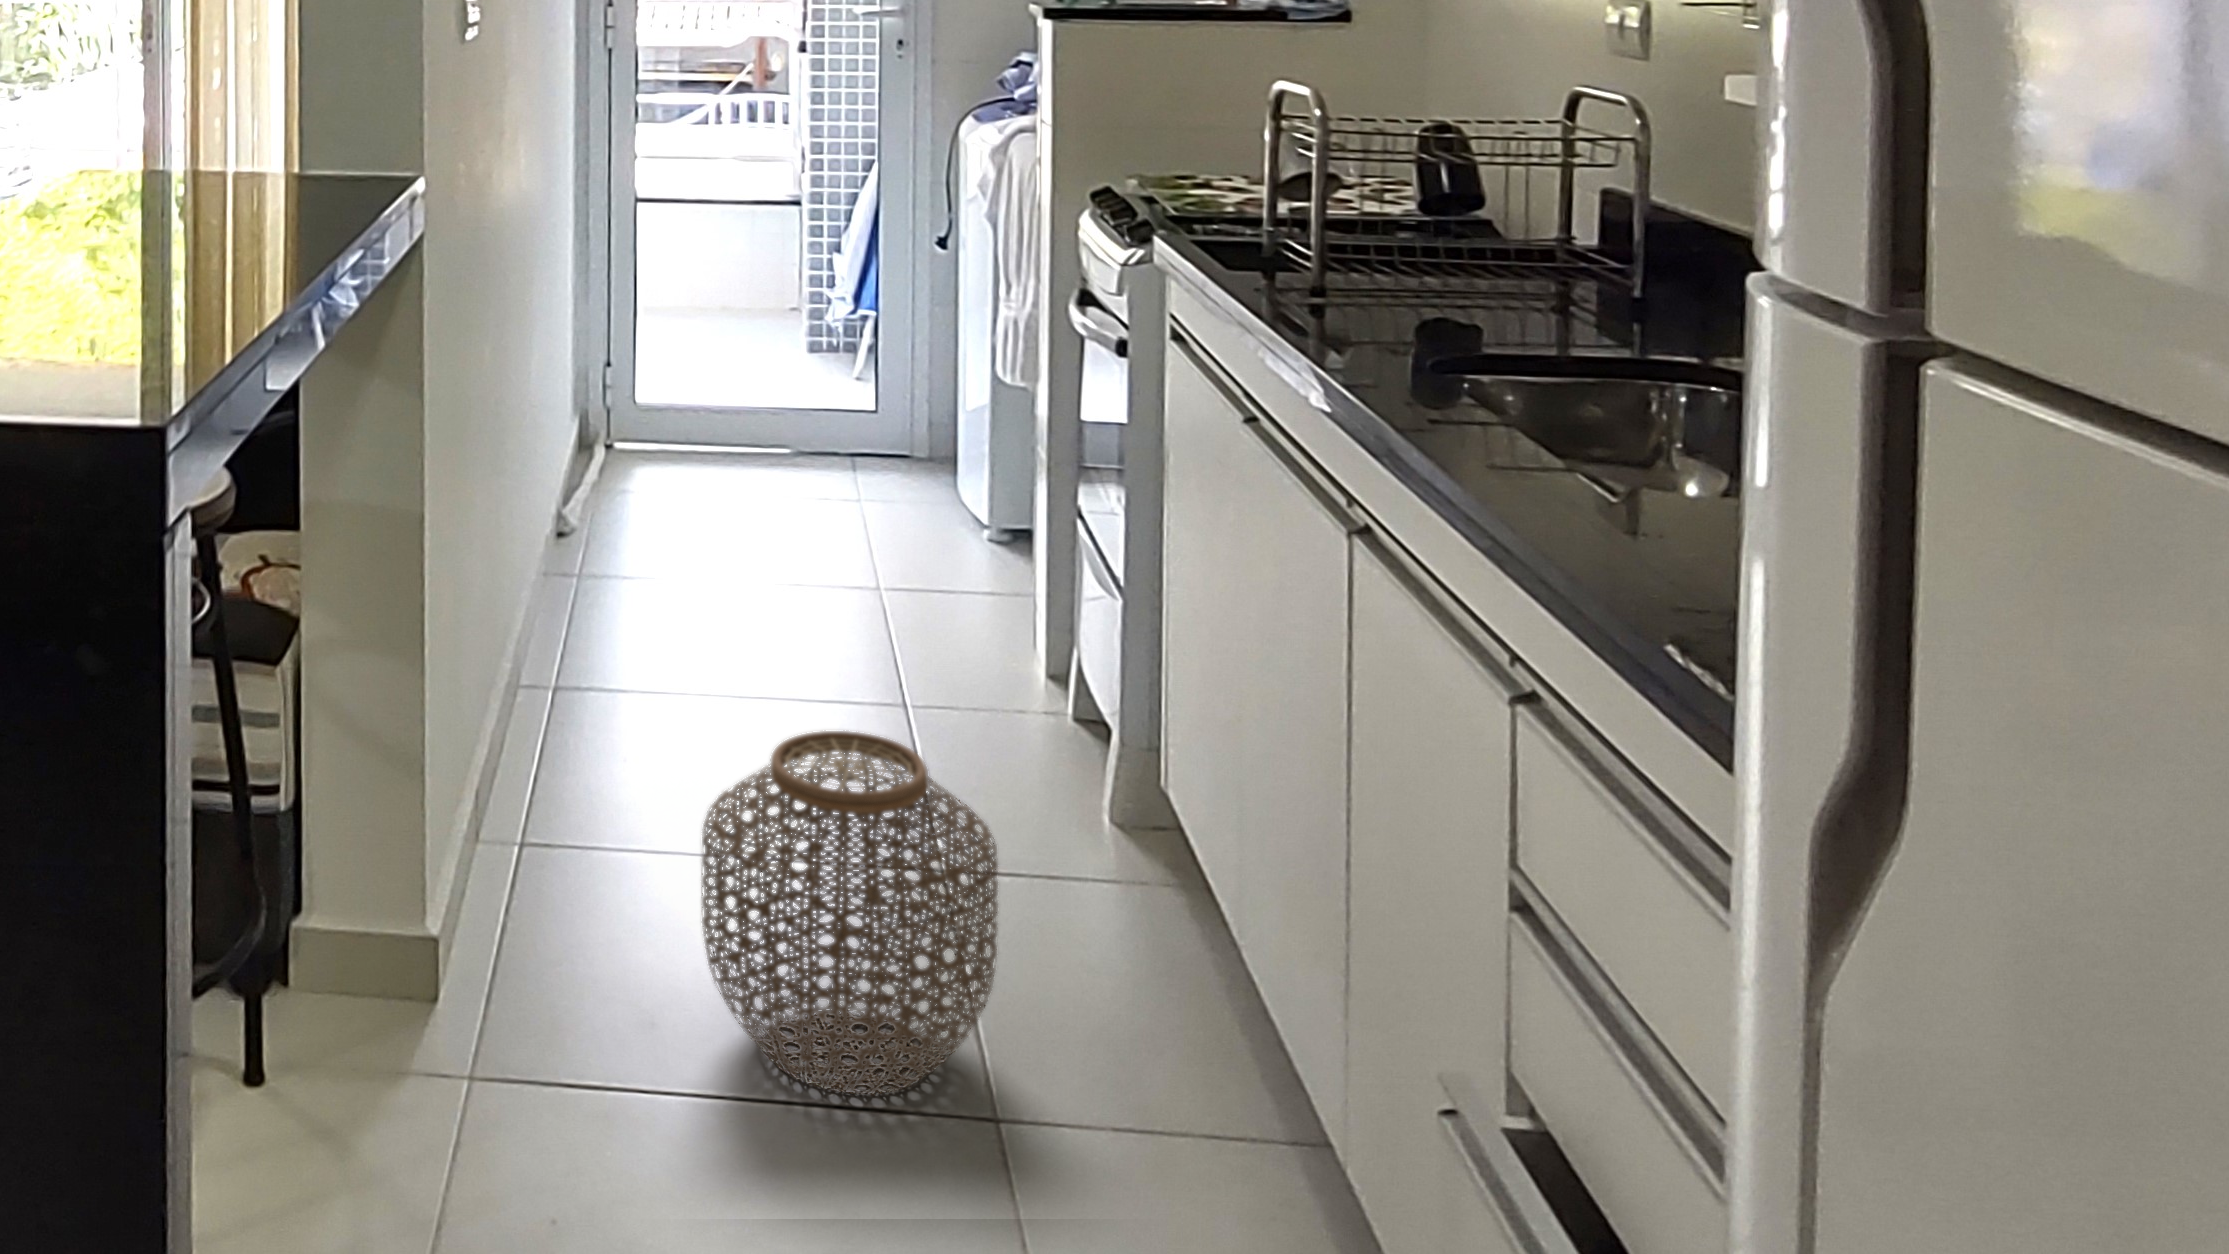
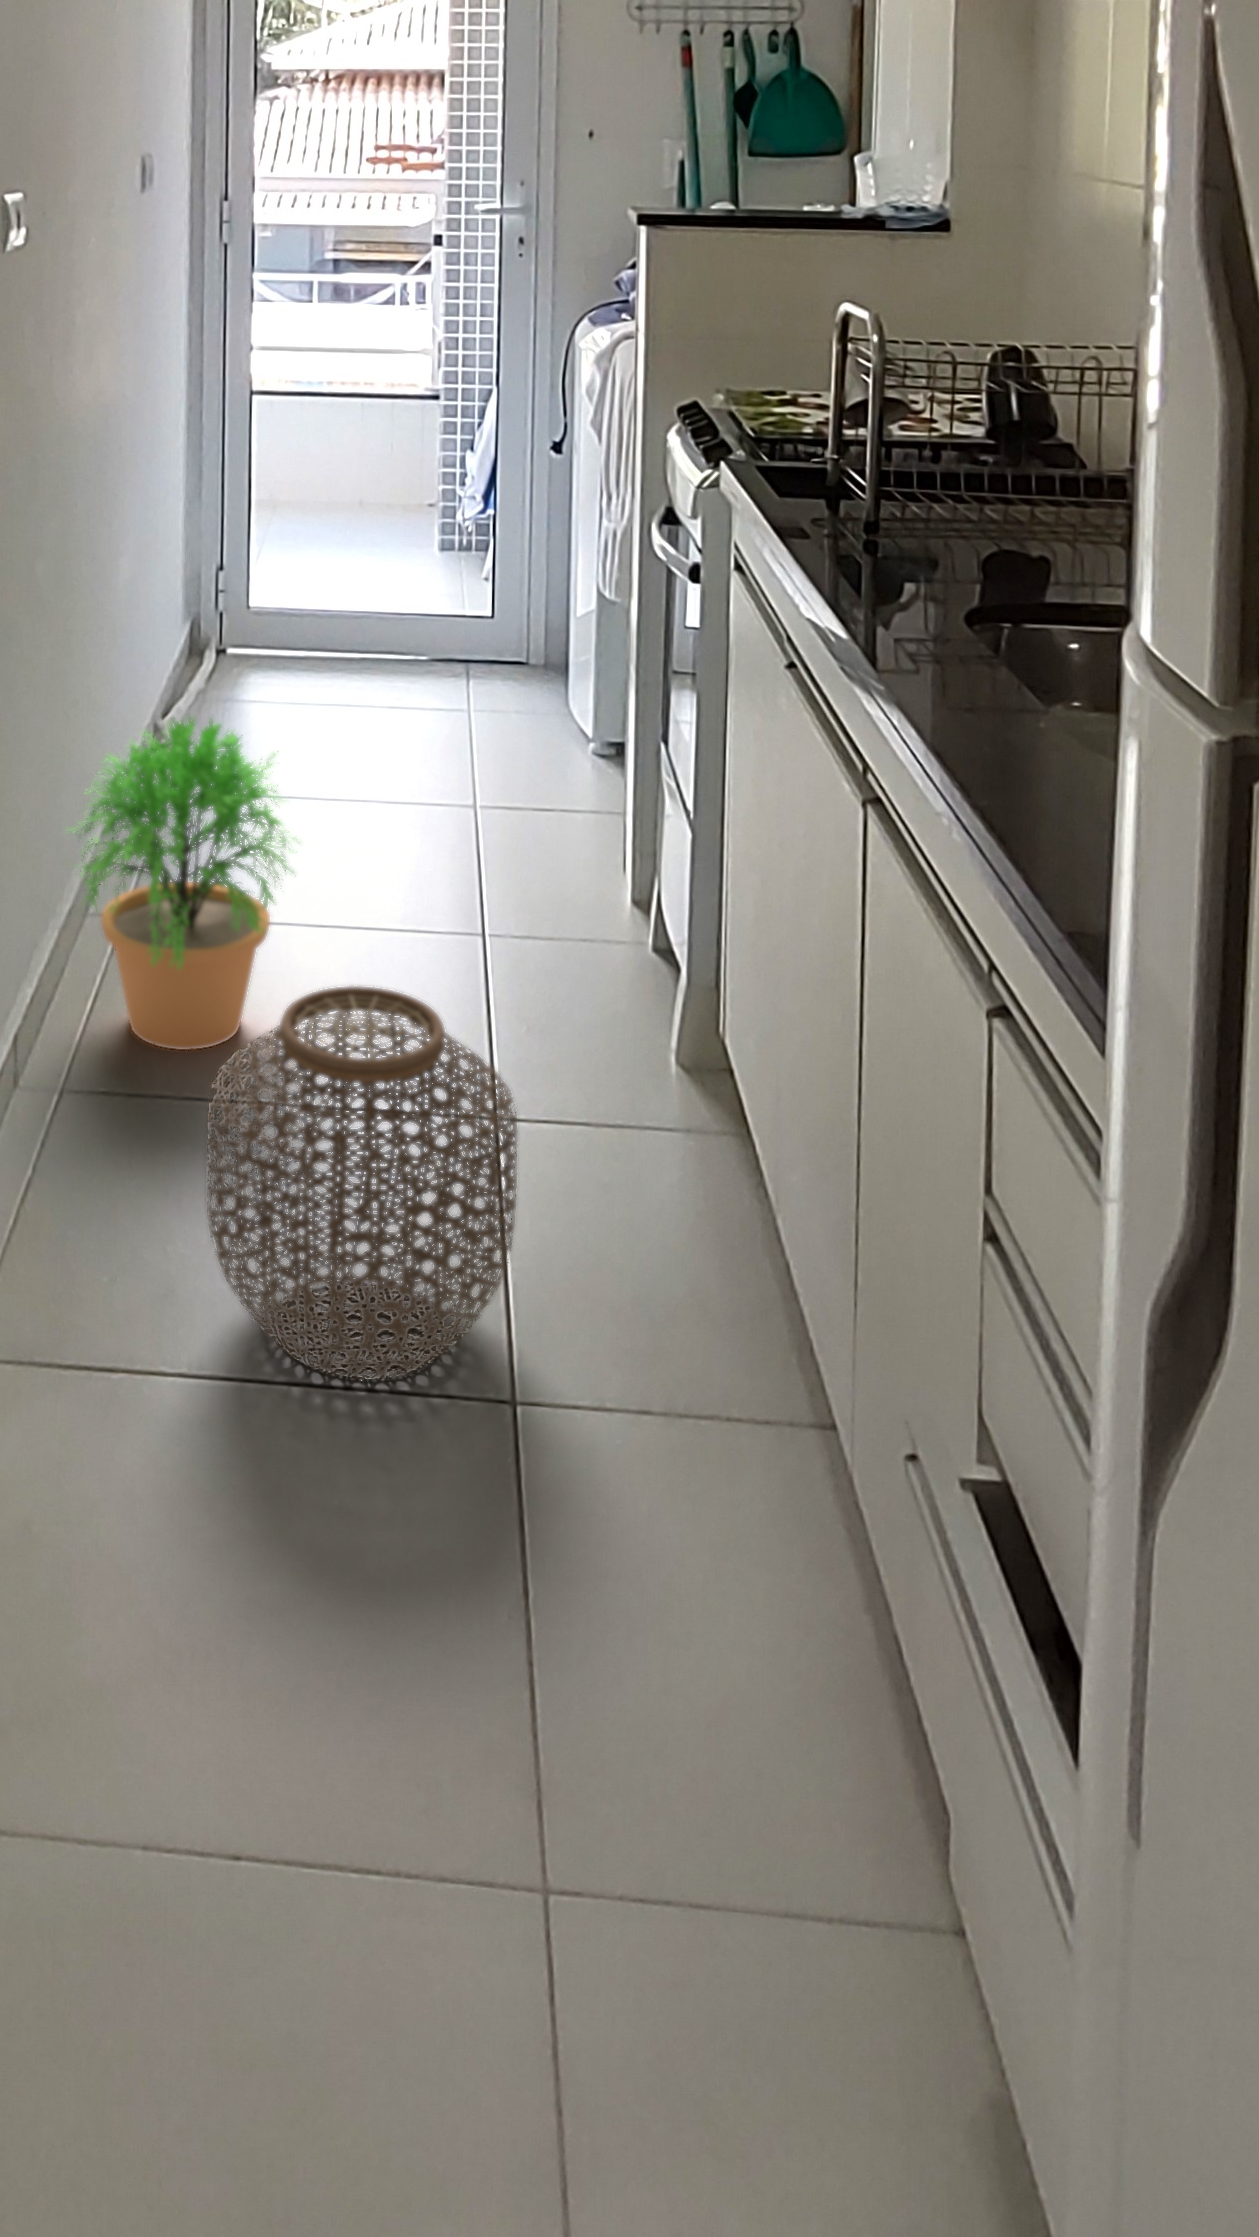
potted plant: none [517,491,746,811] -> present [73,717,299,1050]

